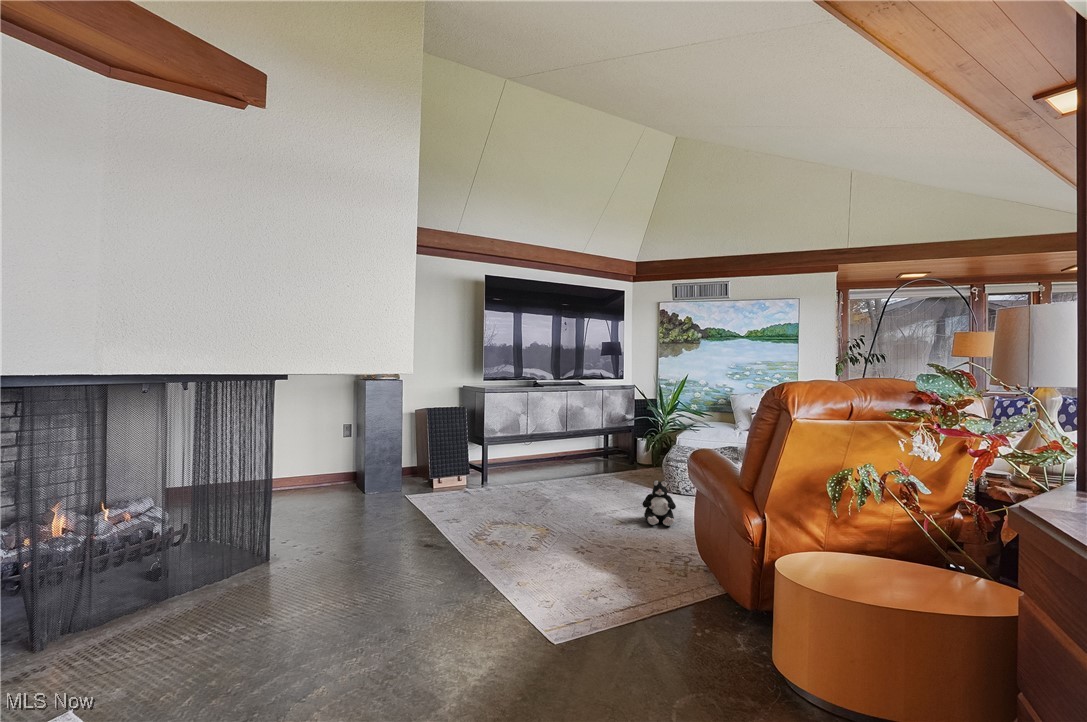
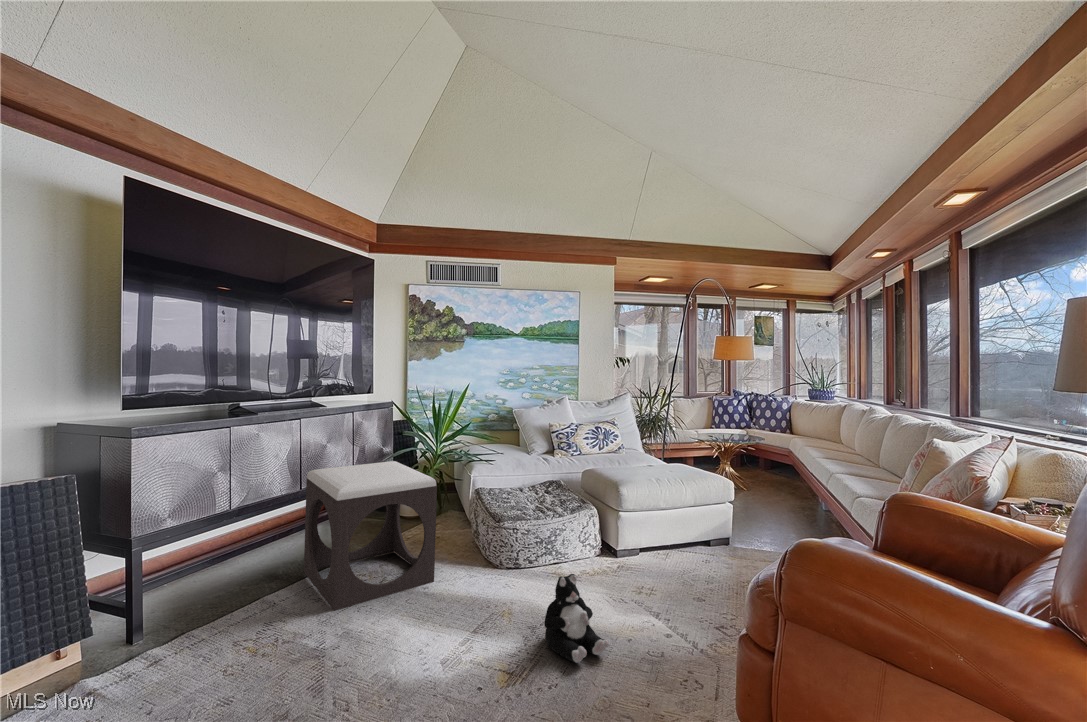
footstool: none [562,417,624,491] -> present [304,461,437,610]

